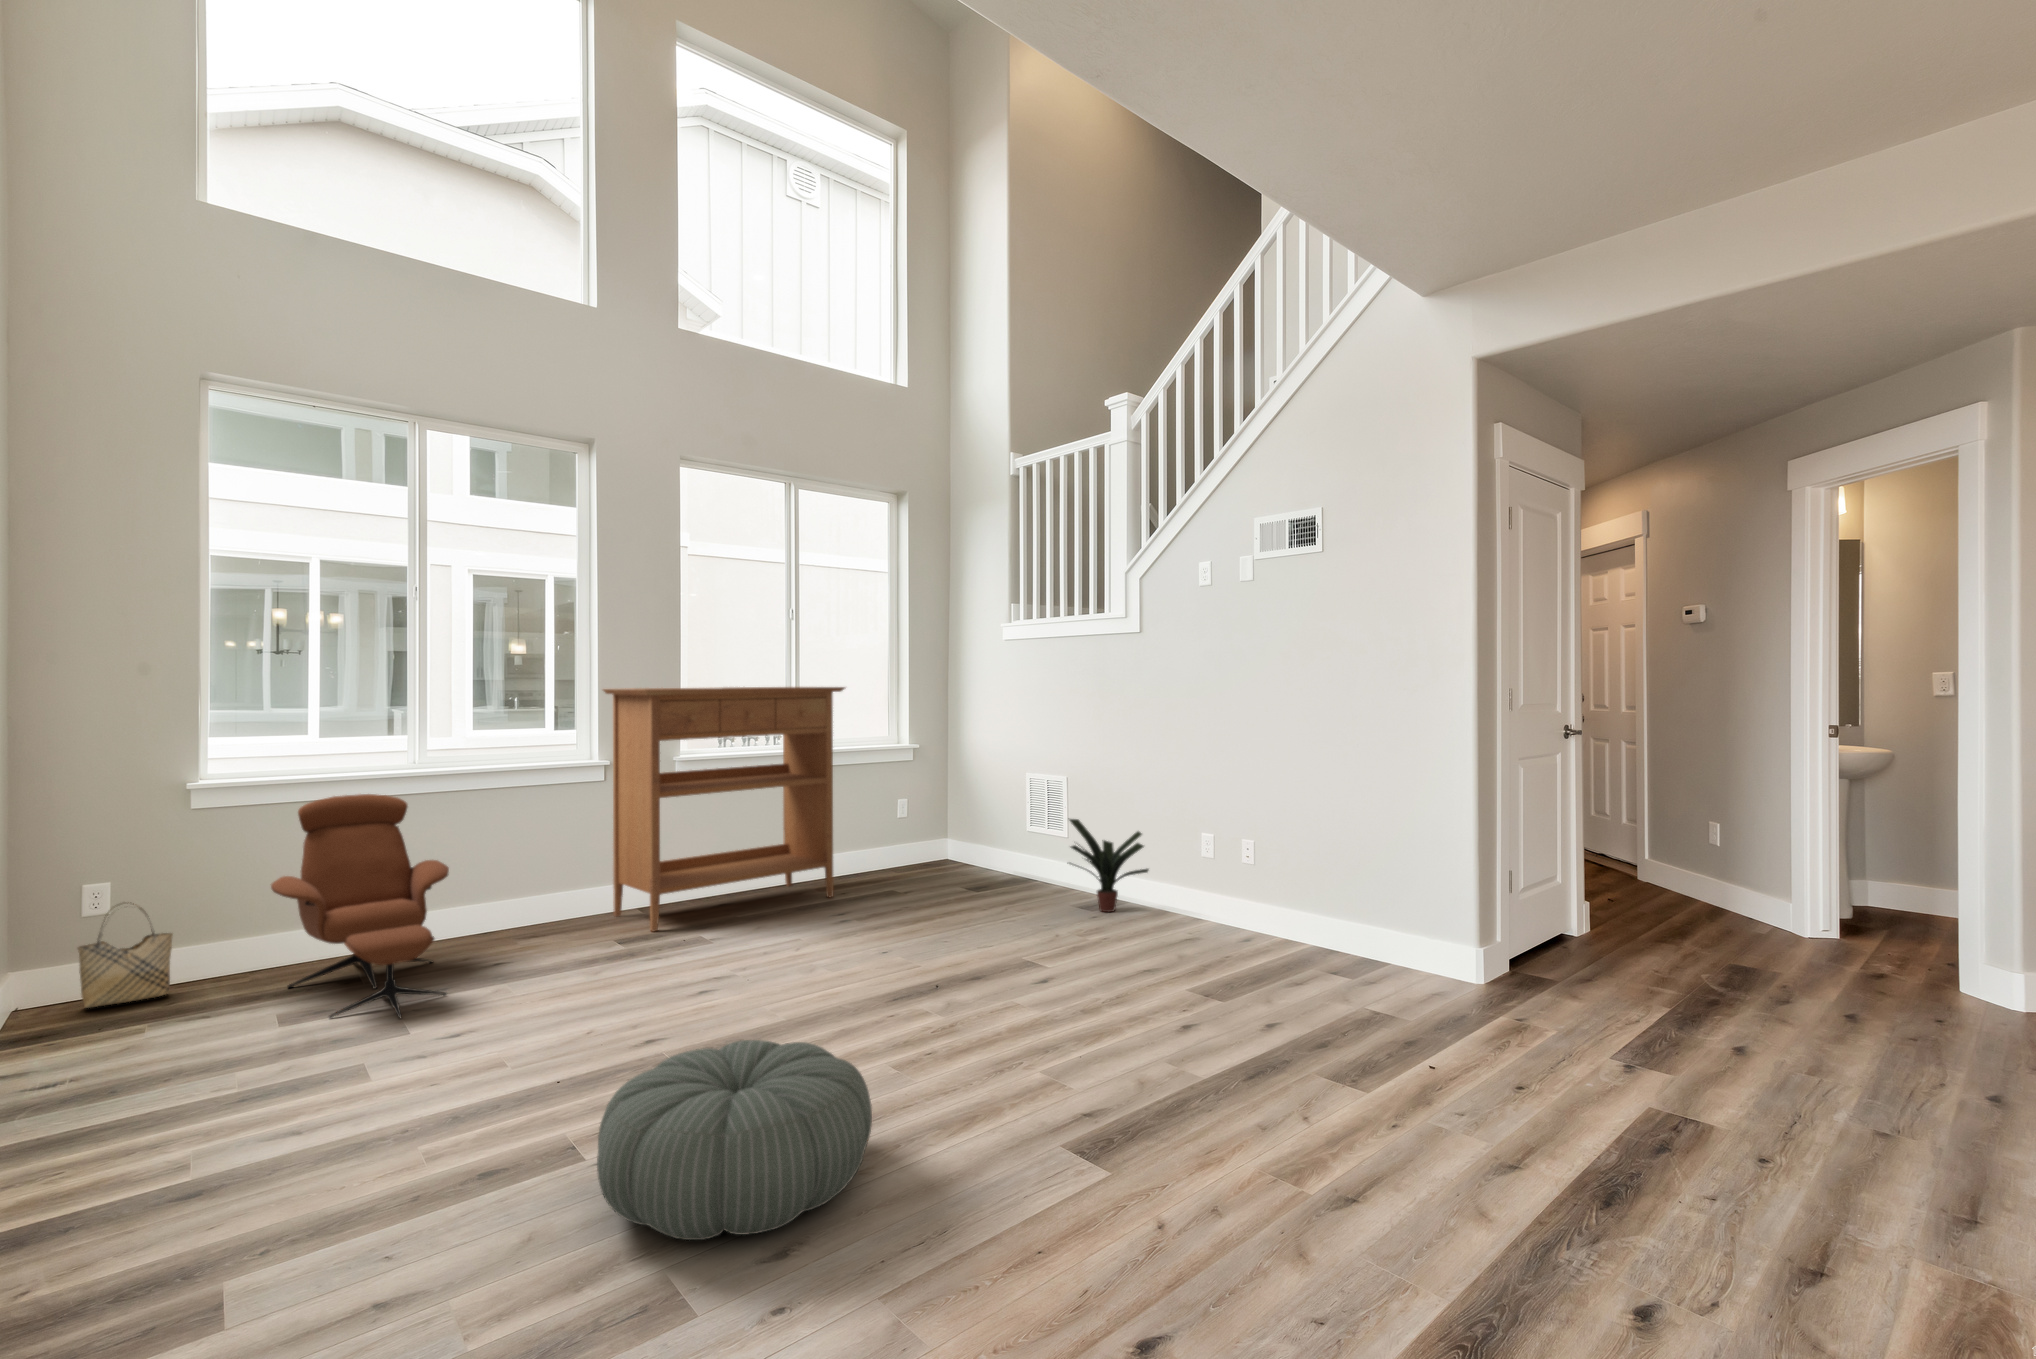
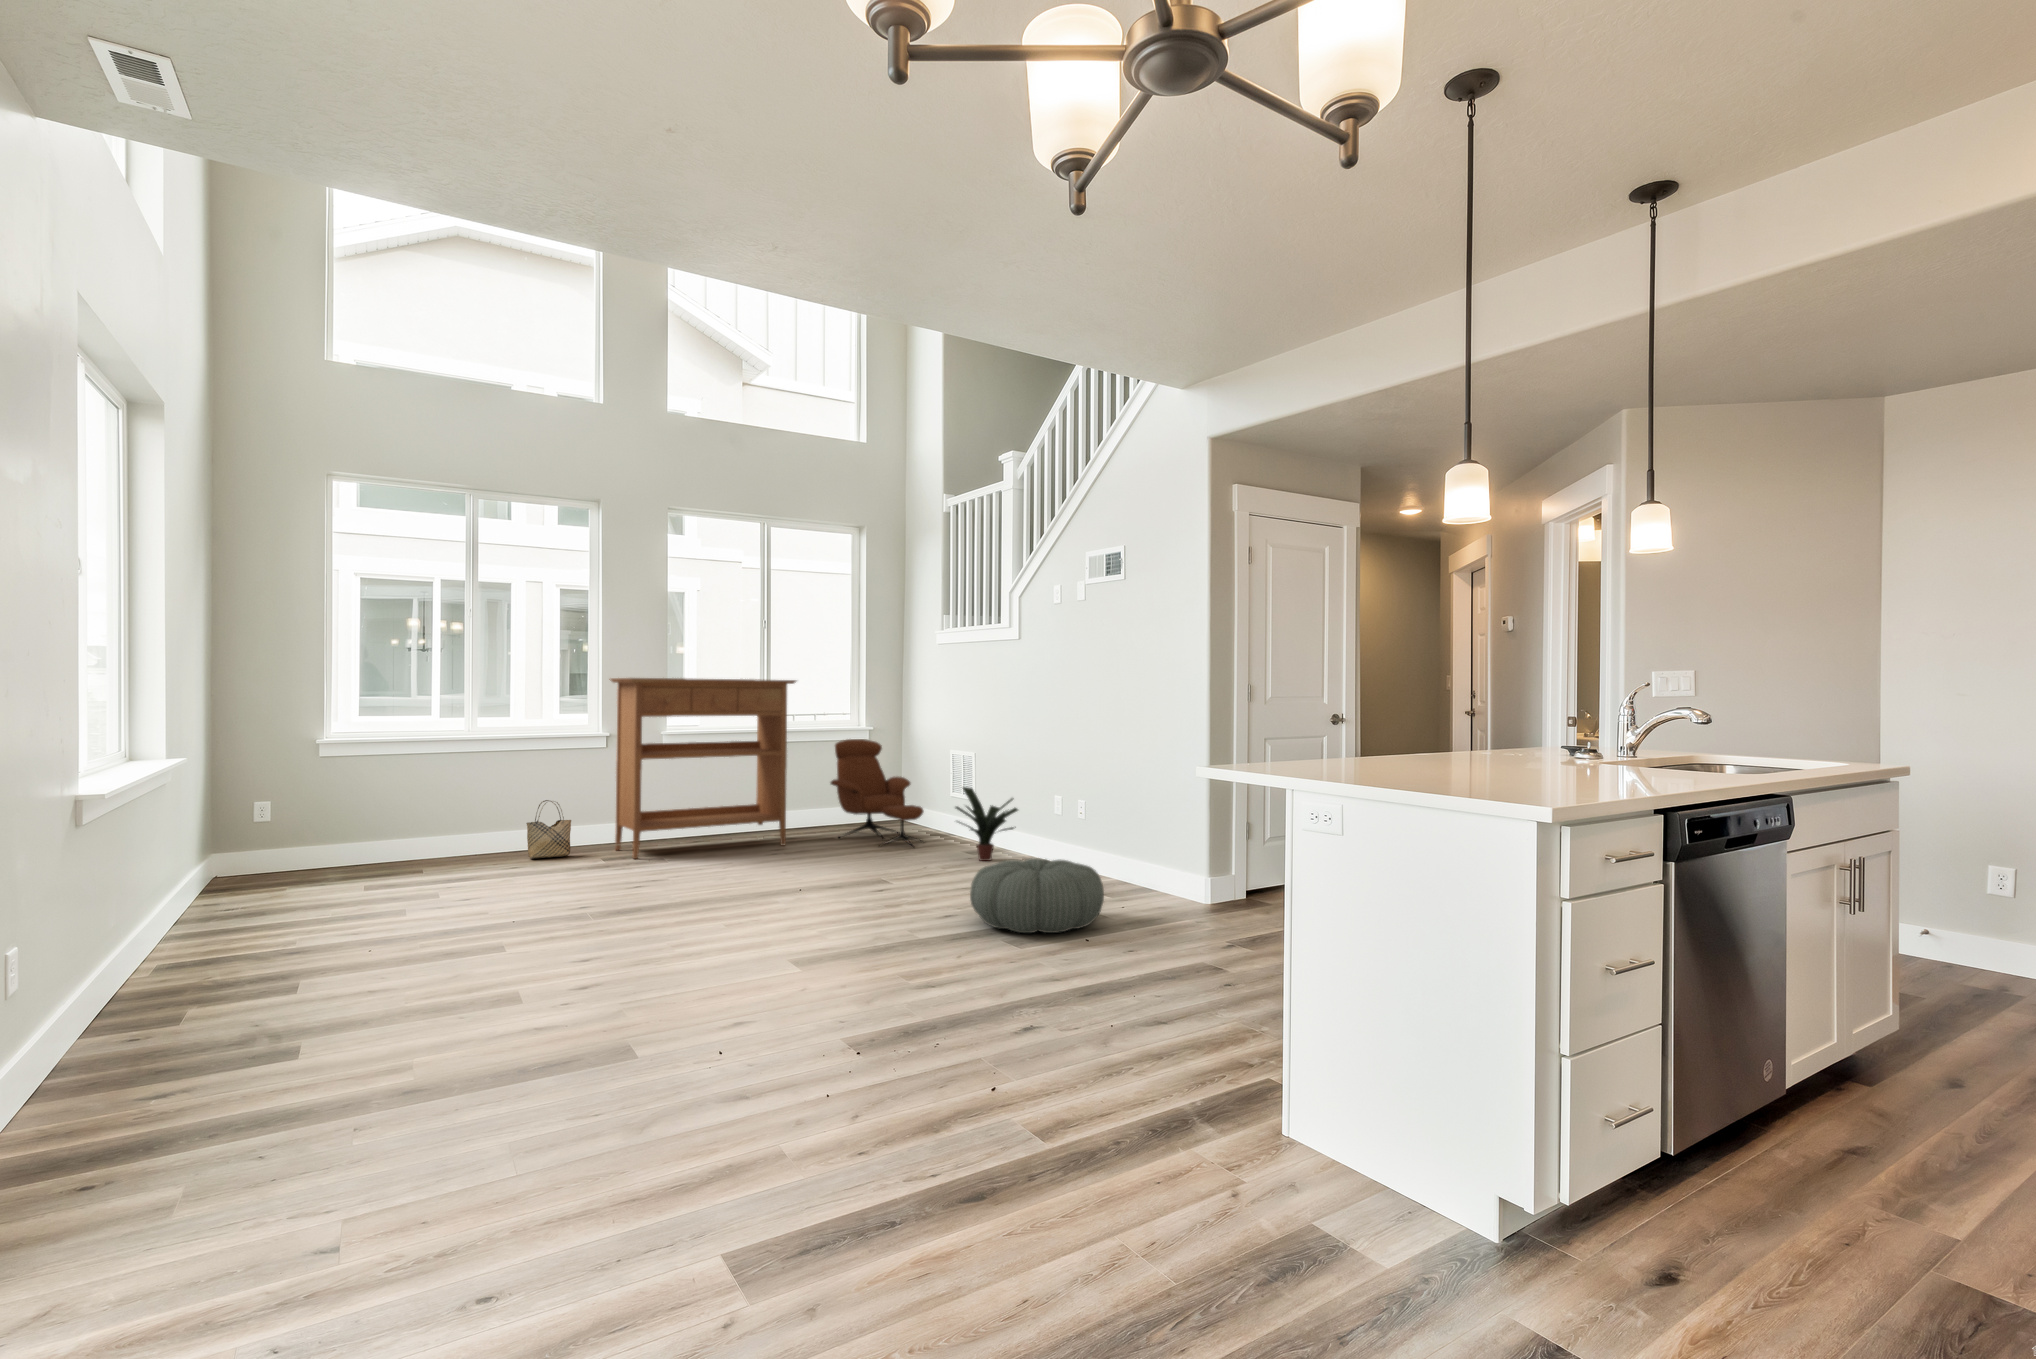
lounge chair: present [271,794,449,1019] -> present [831,739,924,846]
woven basket: present [78,903,173,1008] -> present [526,800,571,858]
pouf: present [597,1040,872,1240] -> present [970,858,1104,933]

